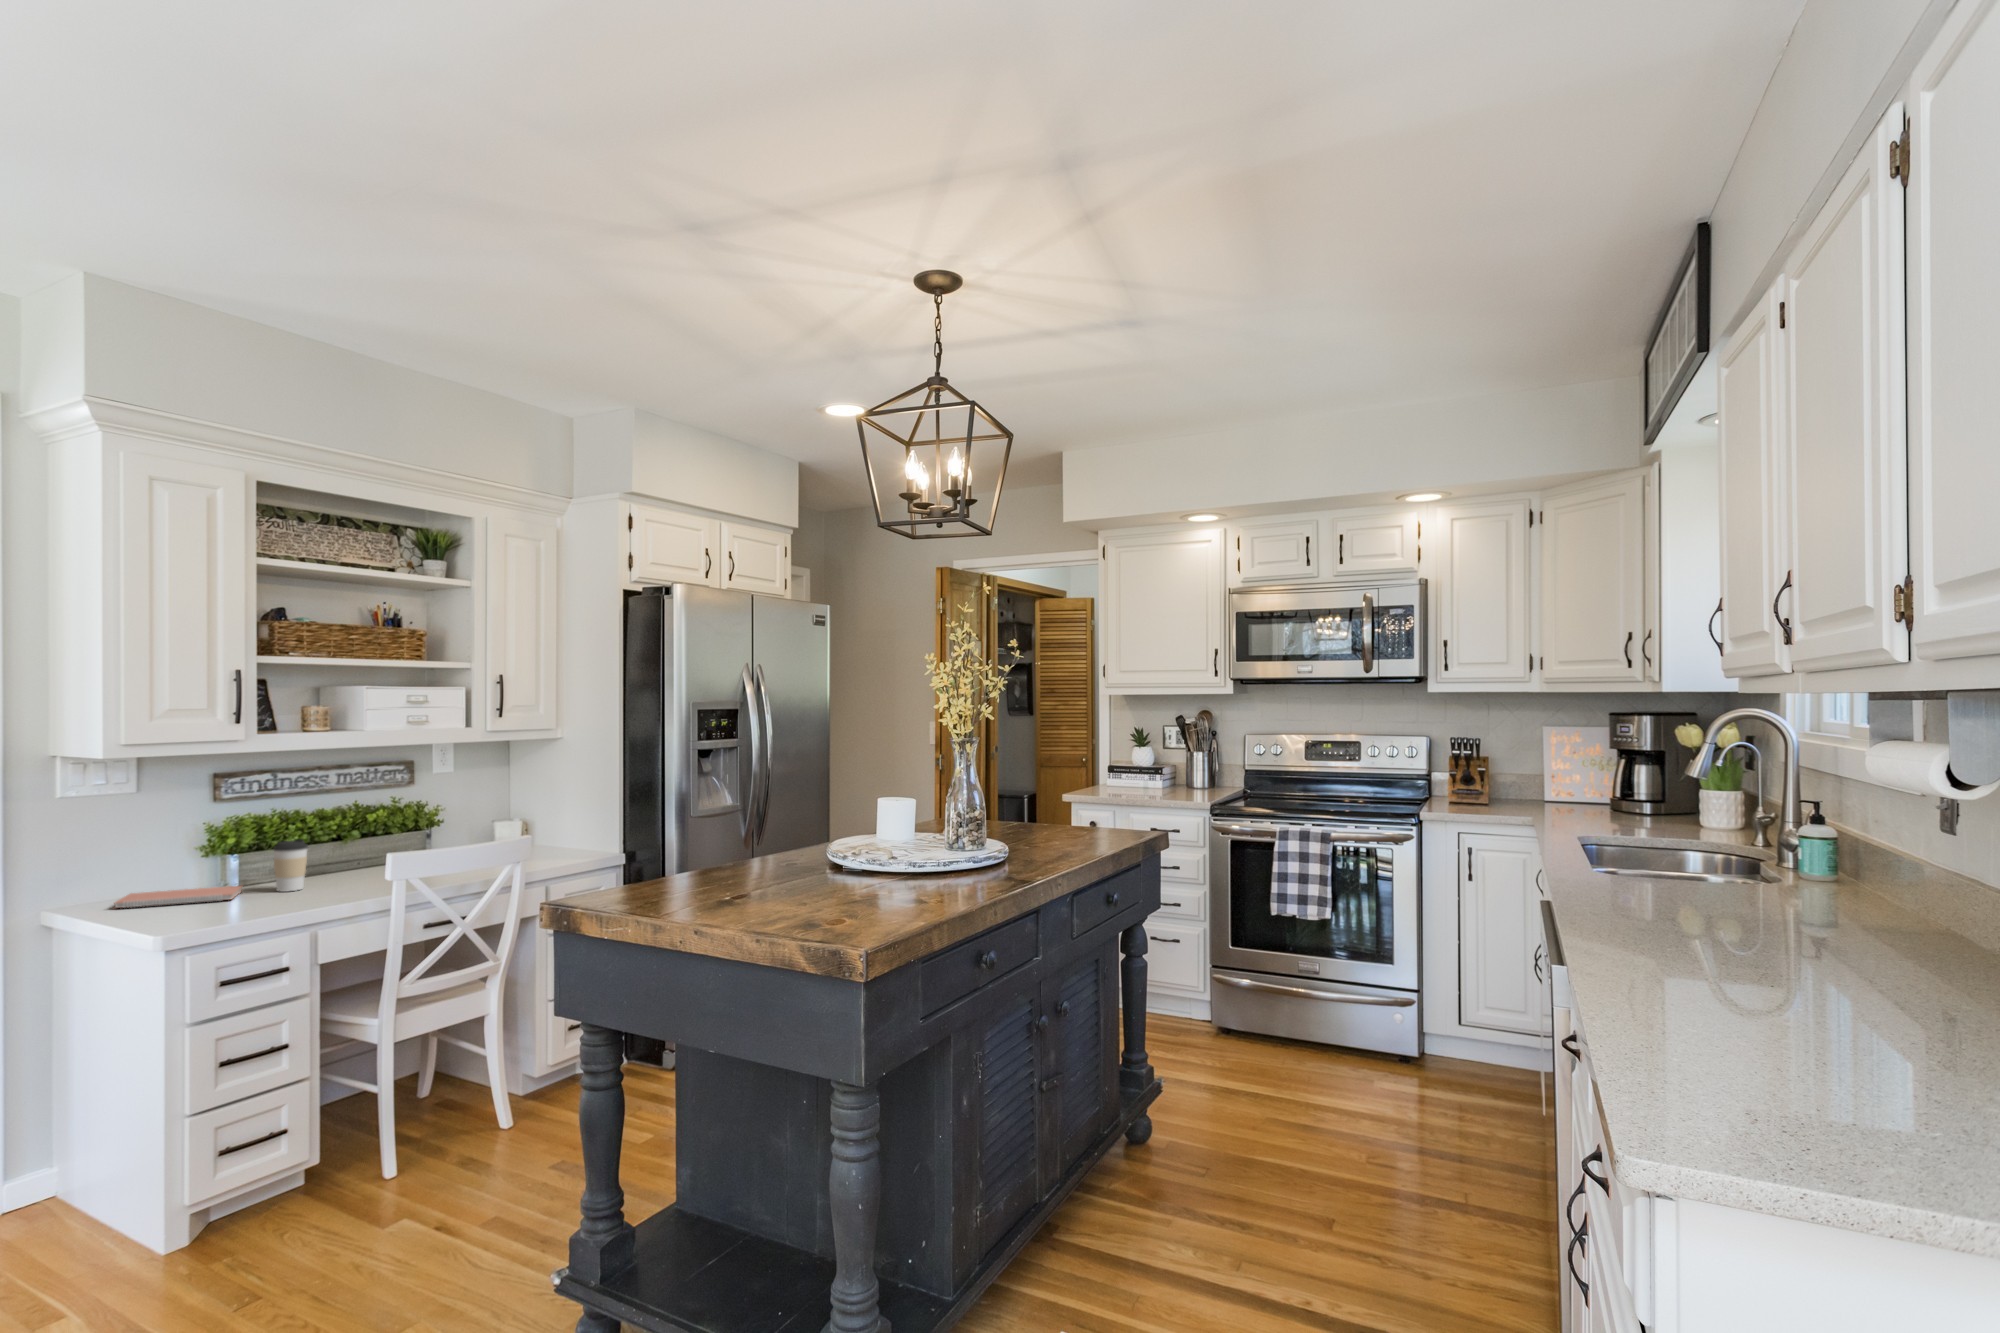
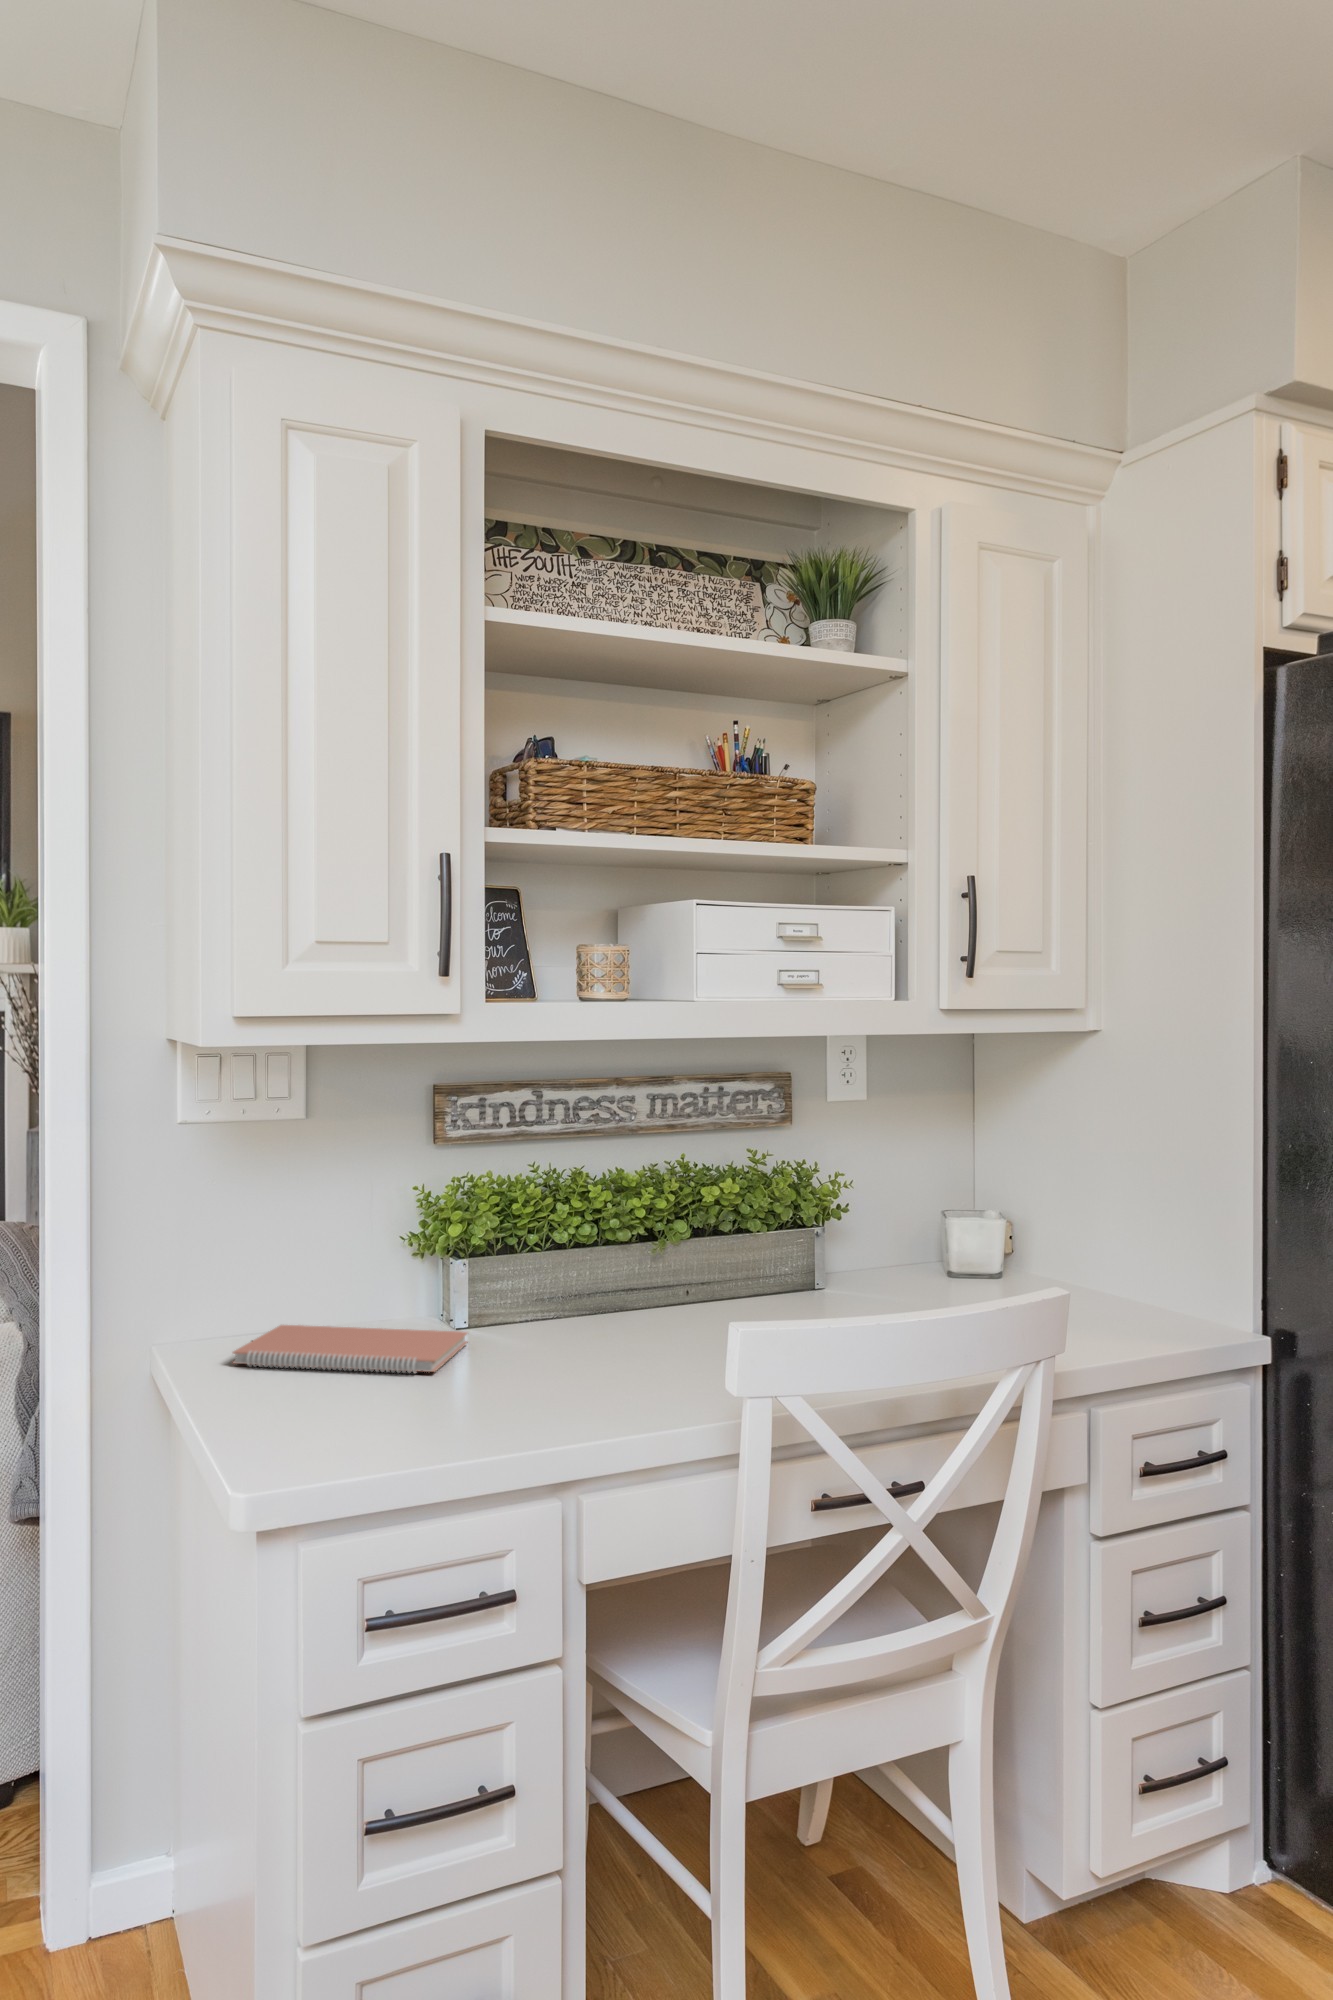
coffee cup: present [274,839,308,892] -> none [517,1240,584,1361]

